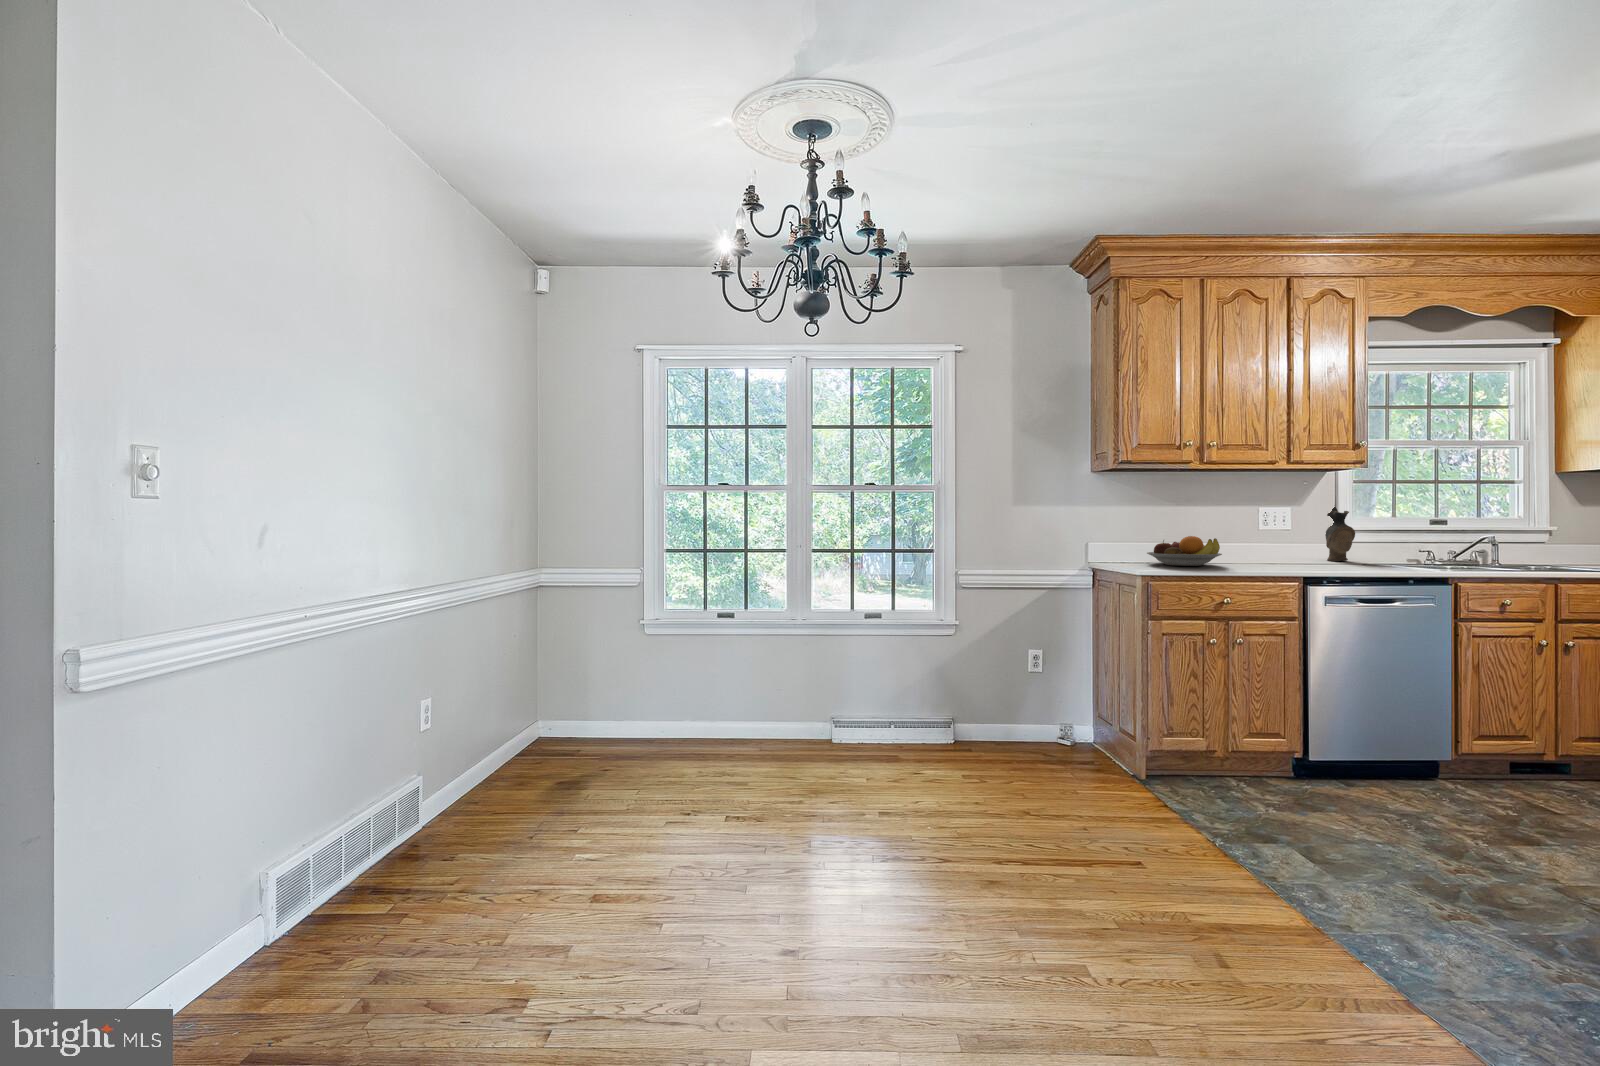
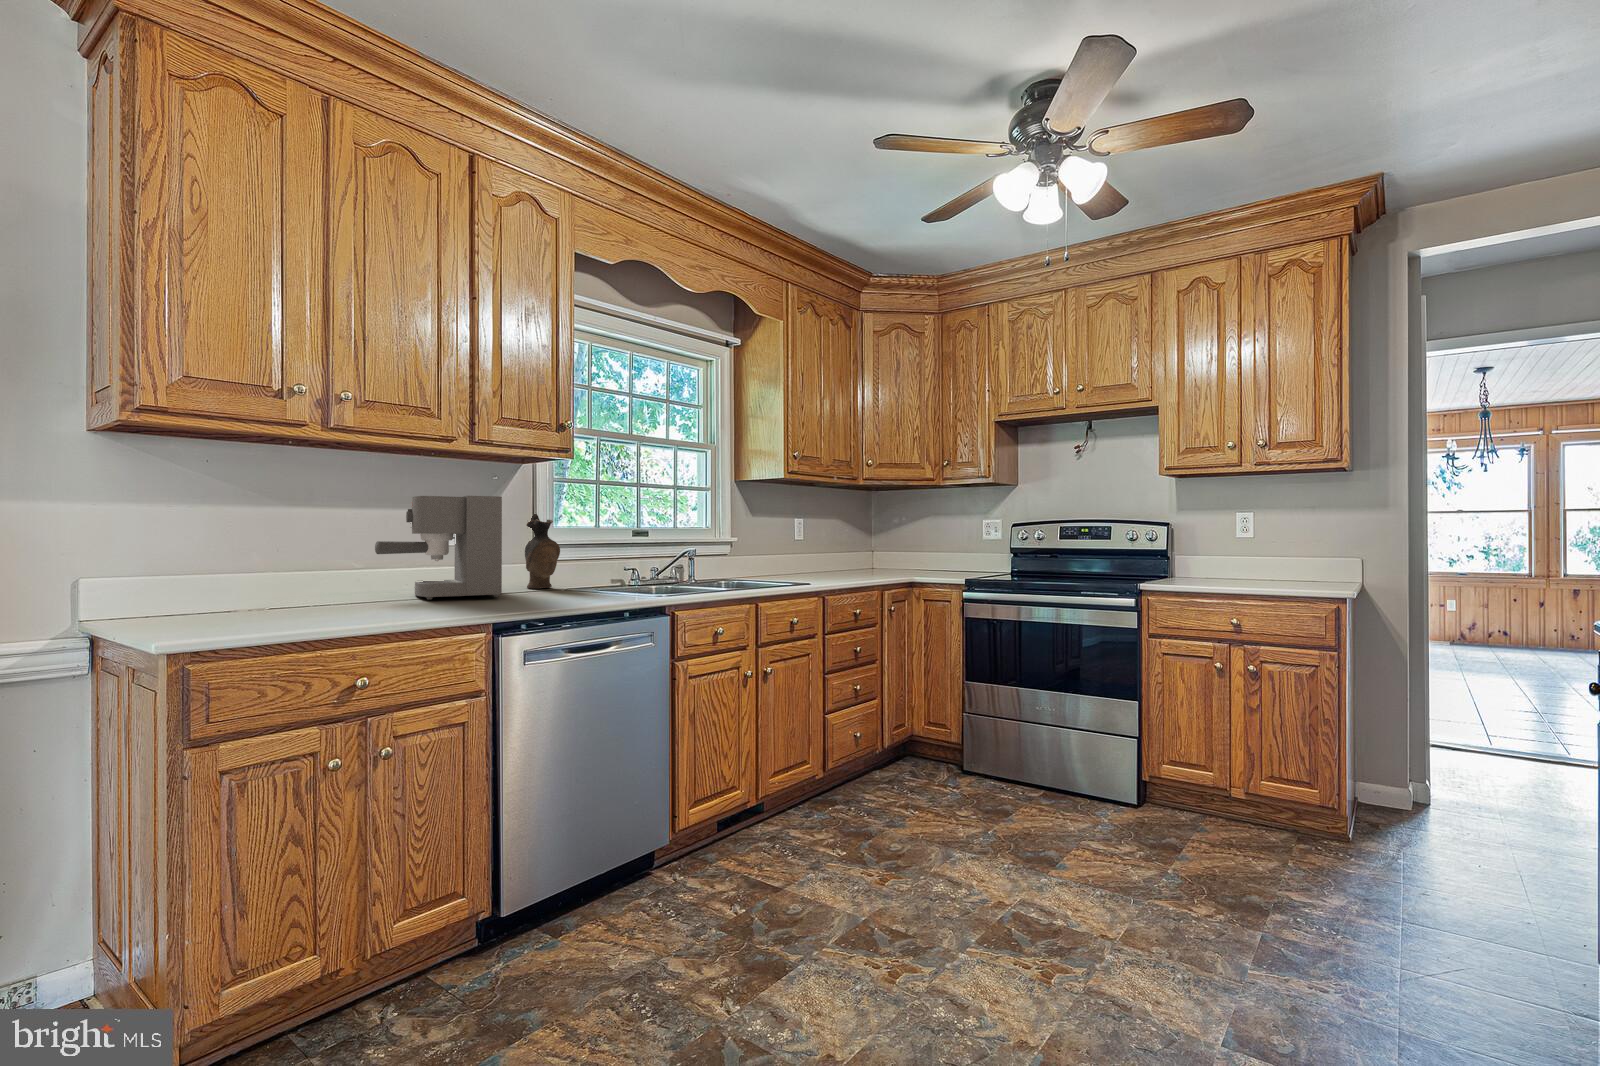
coffee maker: none [1222,496,1309,564] -> present [375,496,502,599]
fruit bowl: present [1147,536,1222,566] -> none [218,560,367,616]

